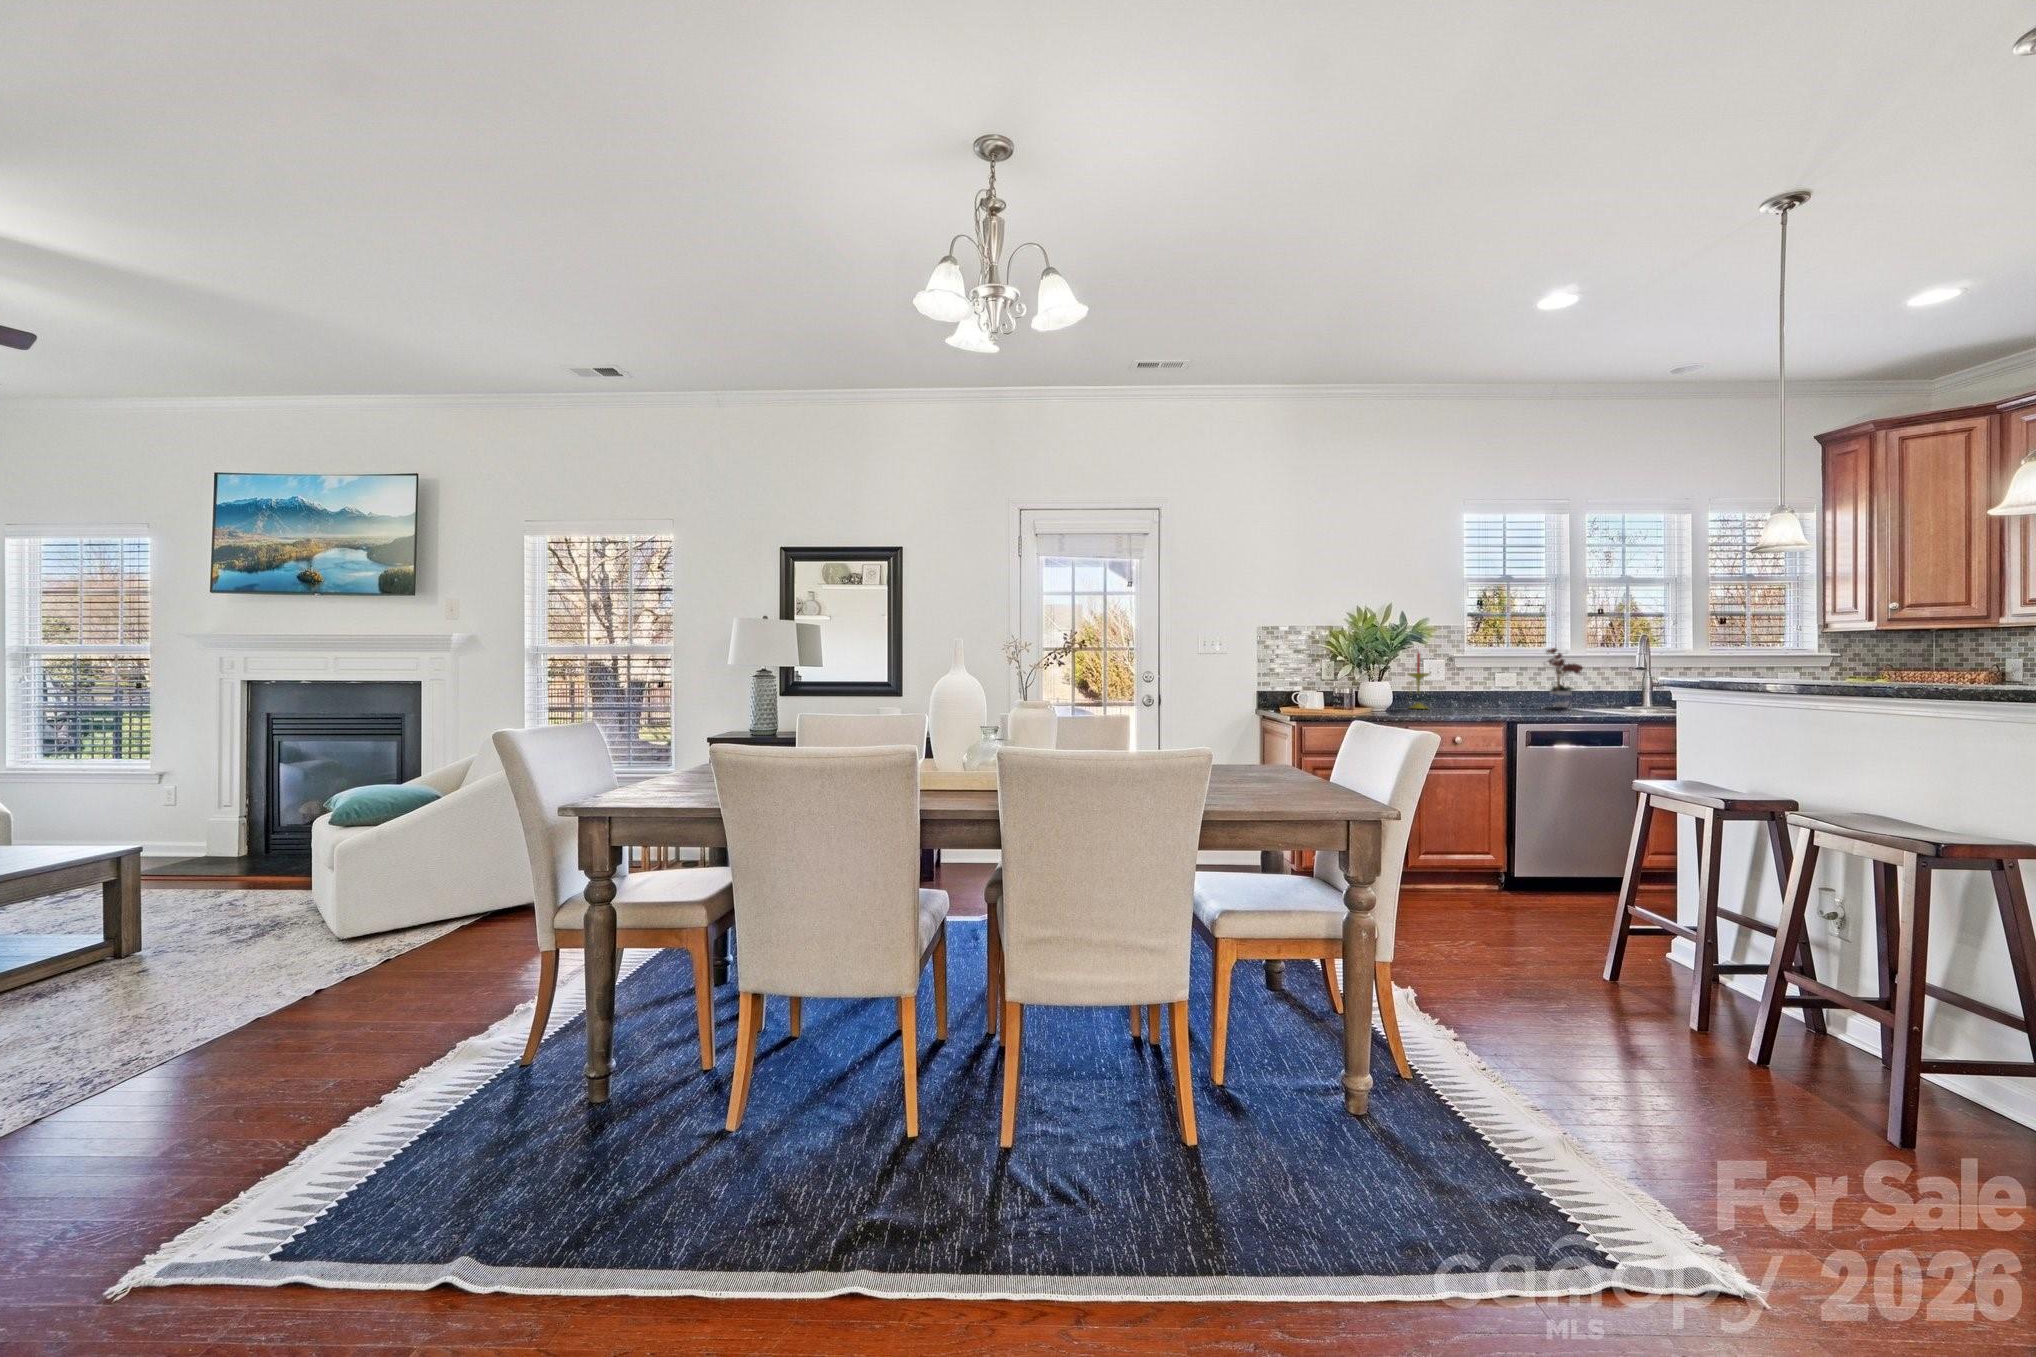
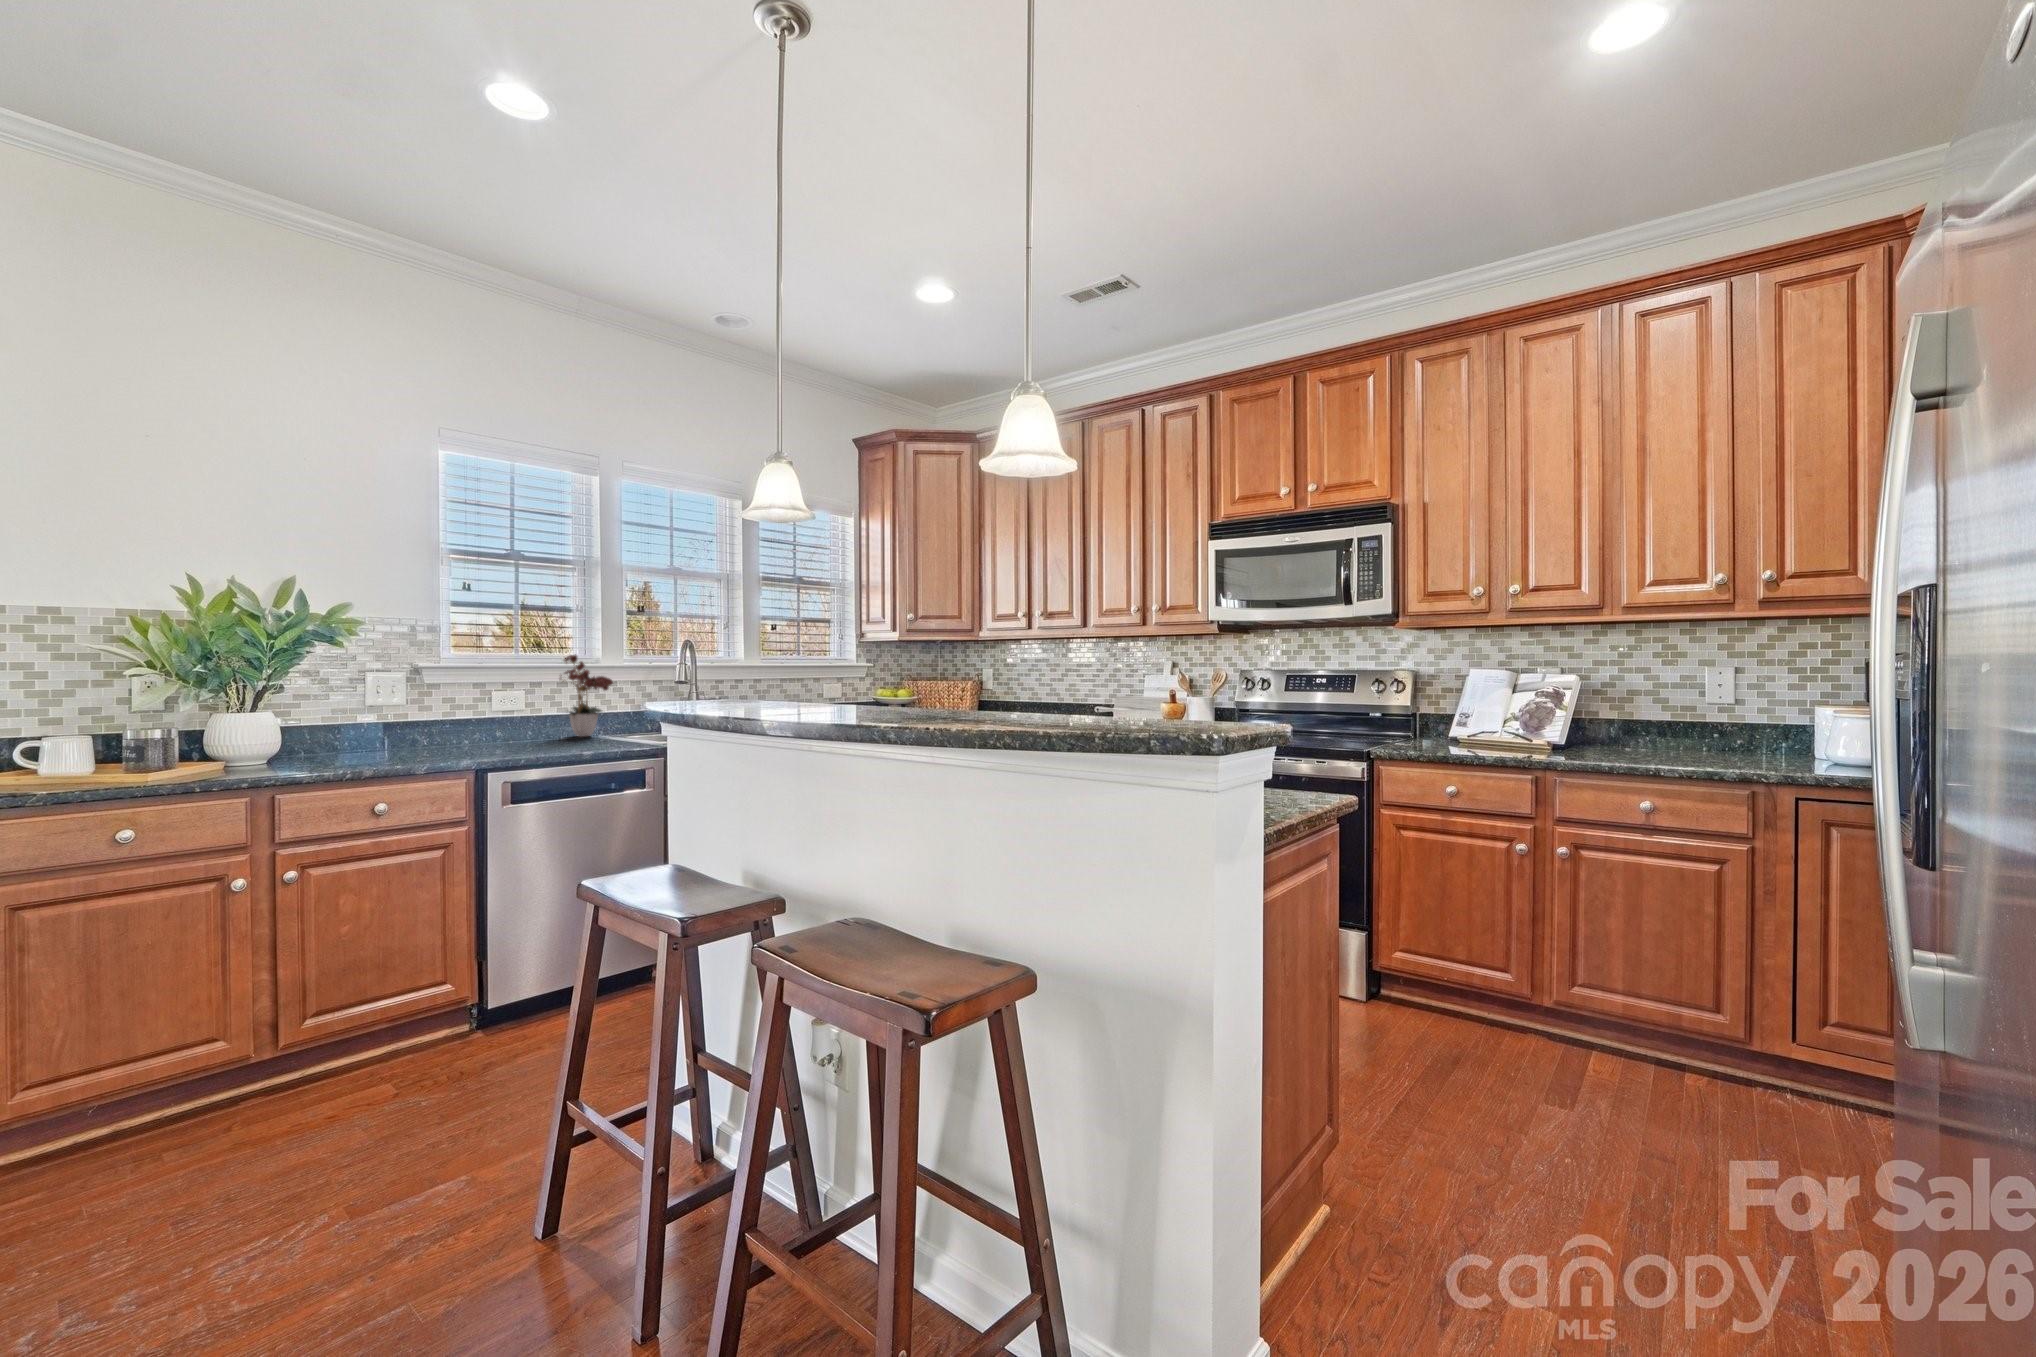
candle: present [1408,653,1429,709] -> none [320,657,367,754]

